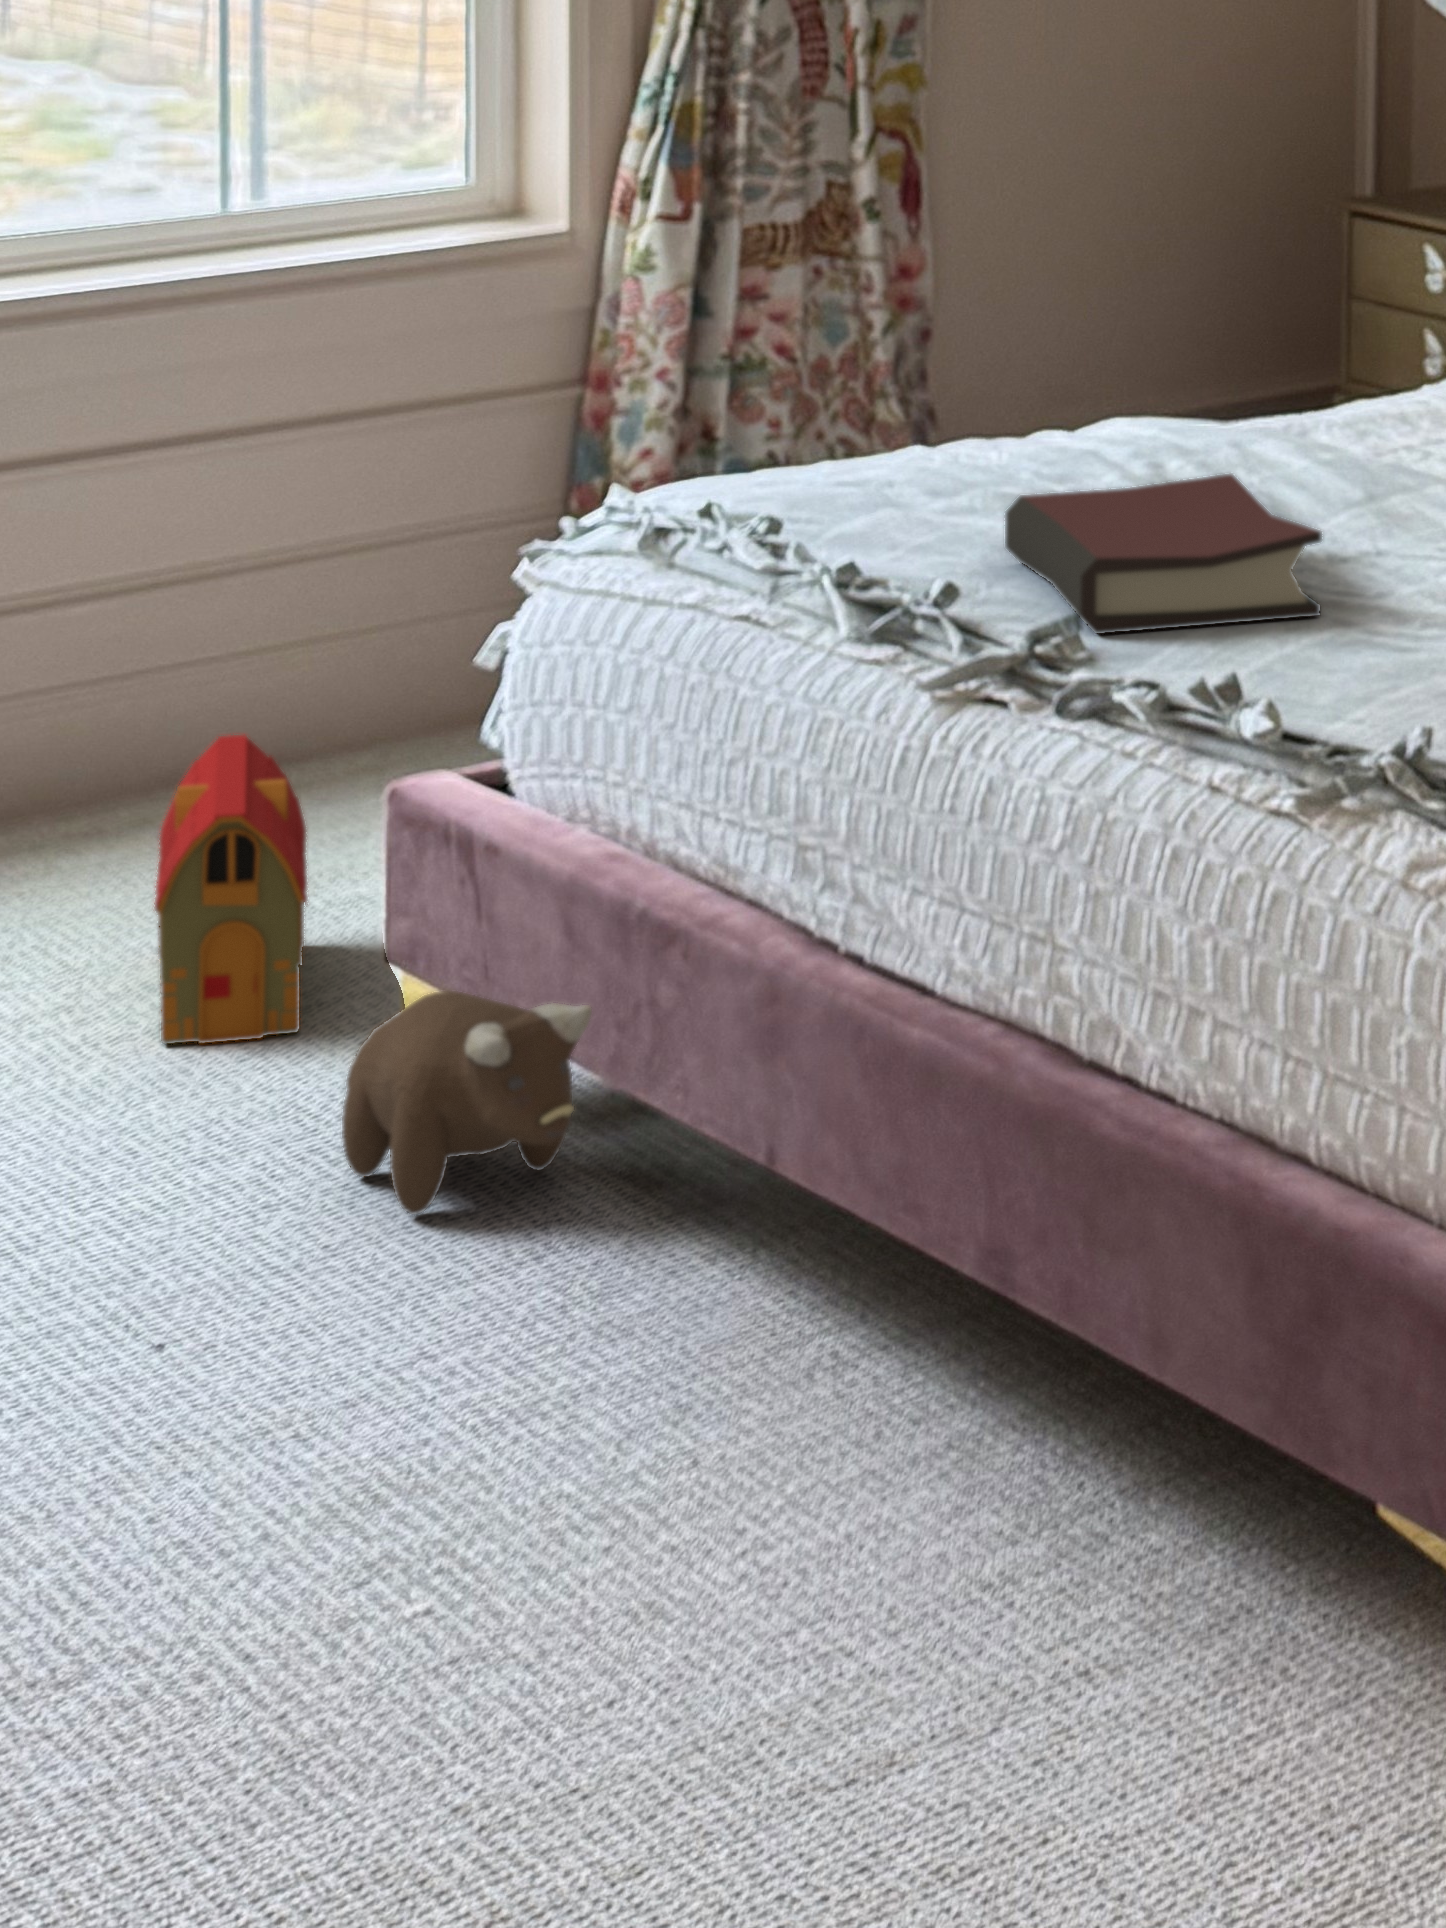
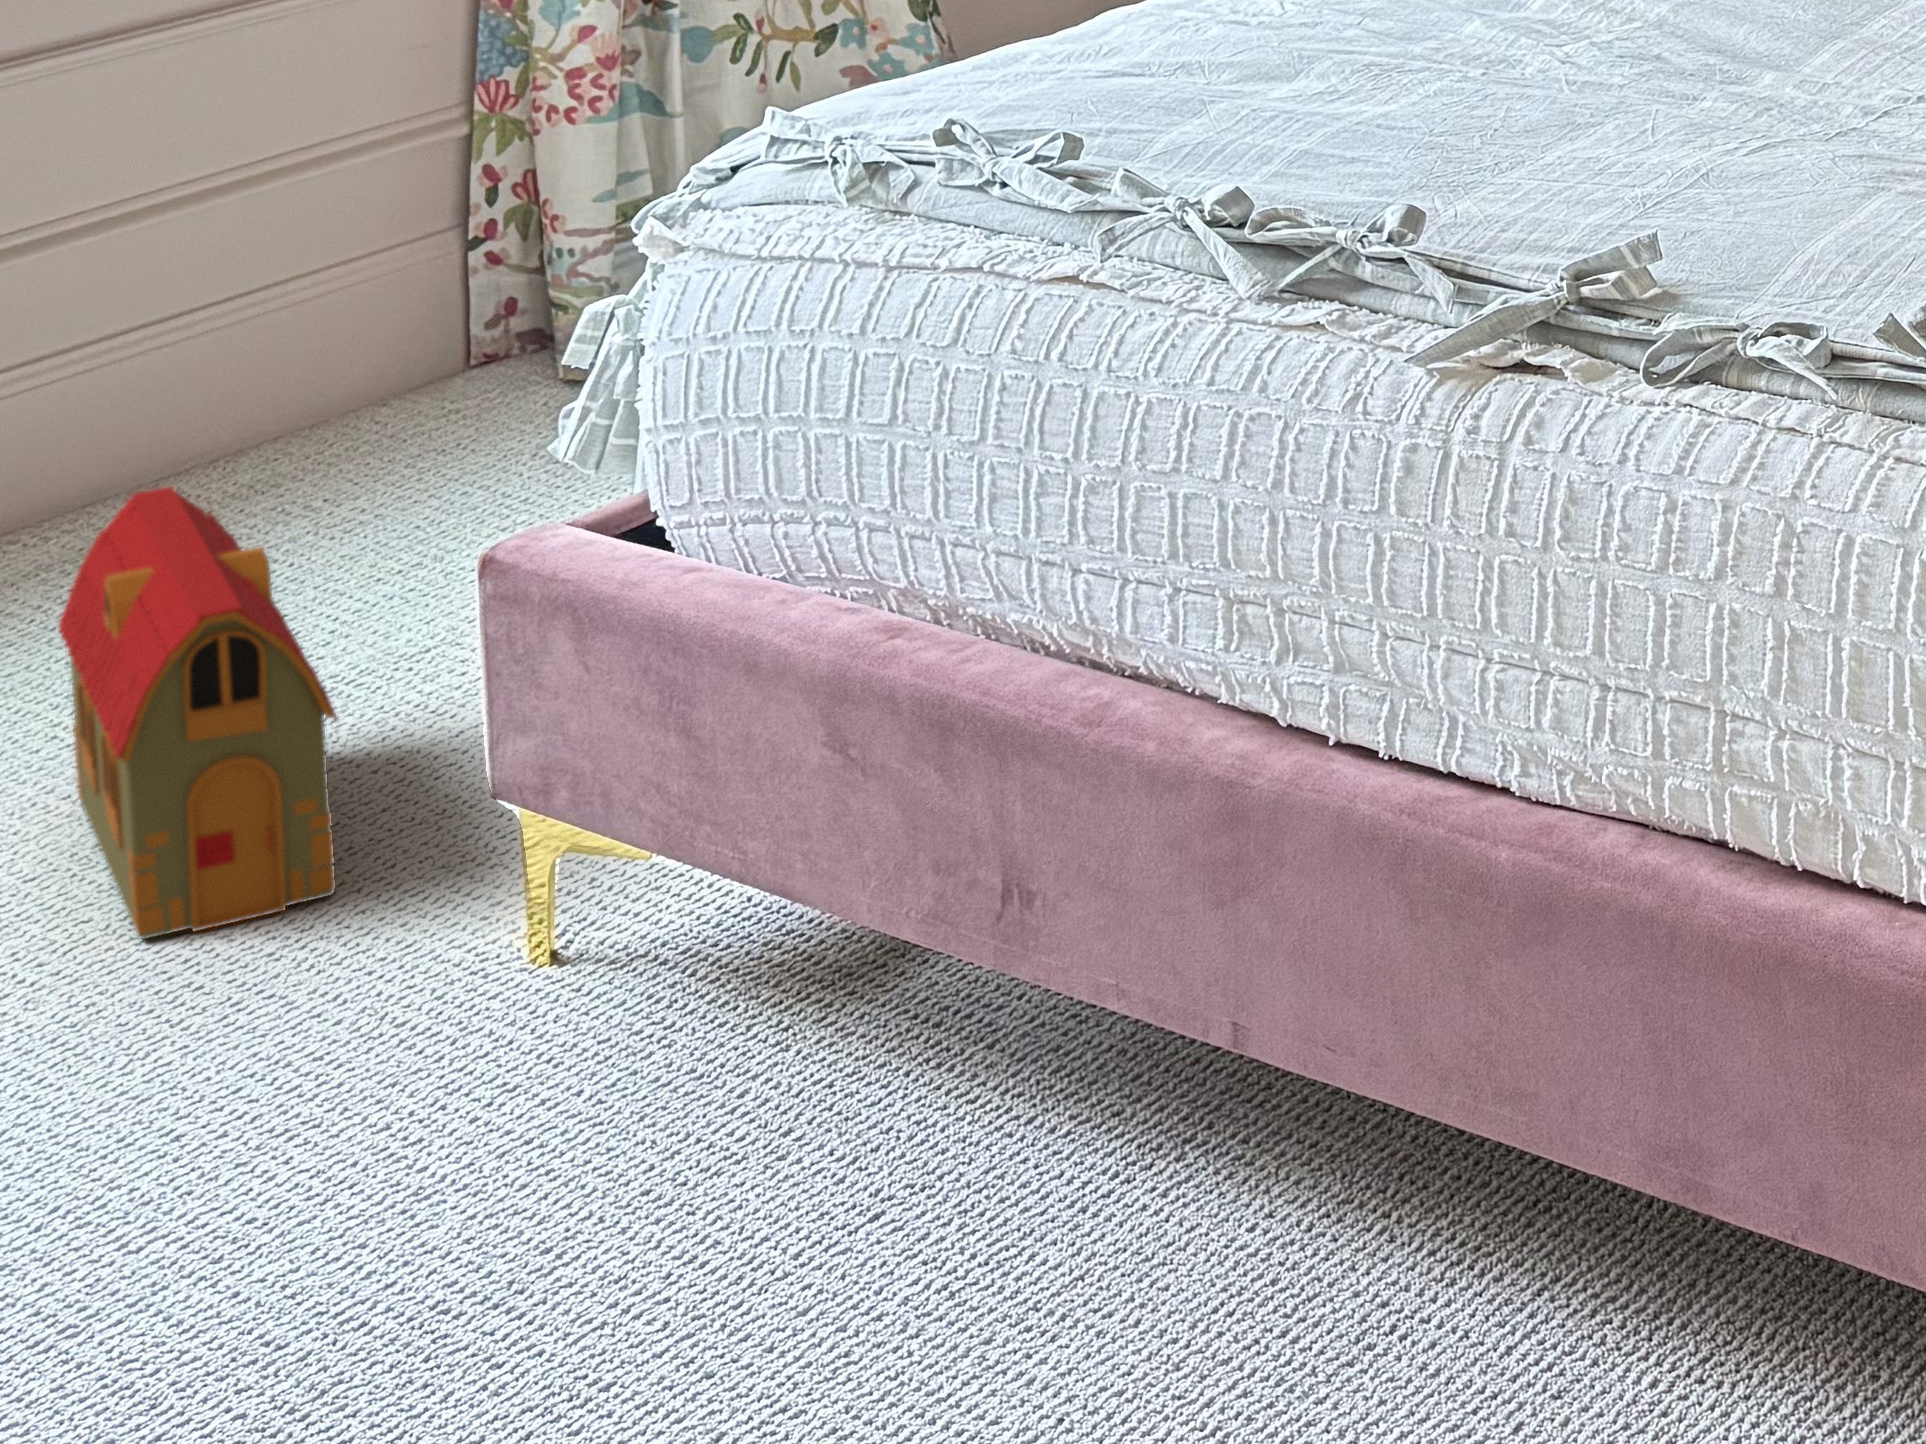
hardback book: present [1005,474,1322,634] -> none [1414,19,1900,260]
plush toy: present [342,991,592,1214] -> none [509,829,883,1151]

